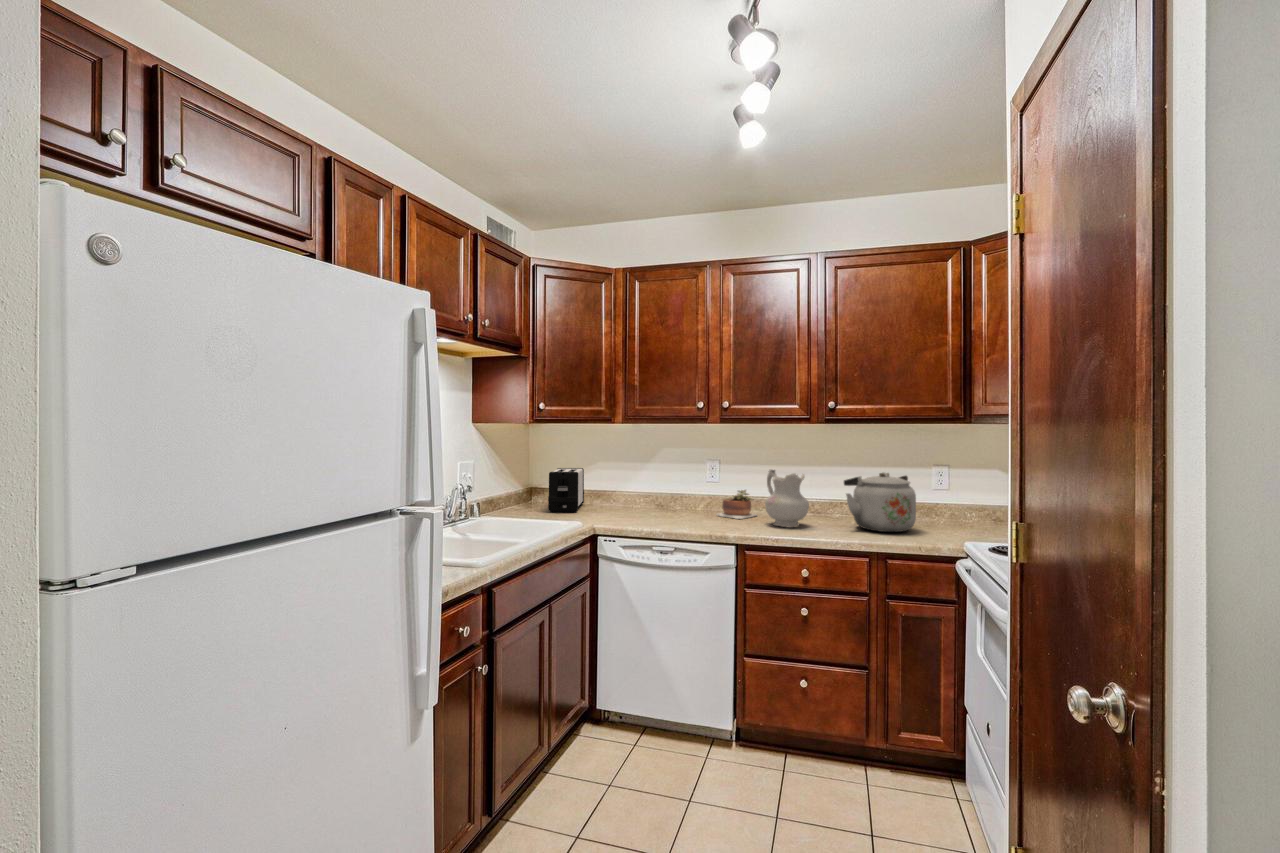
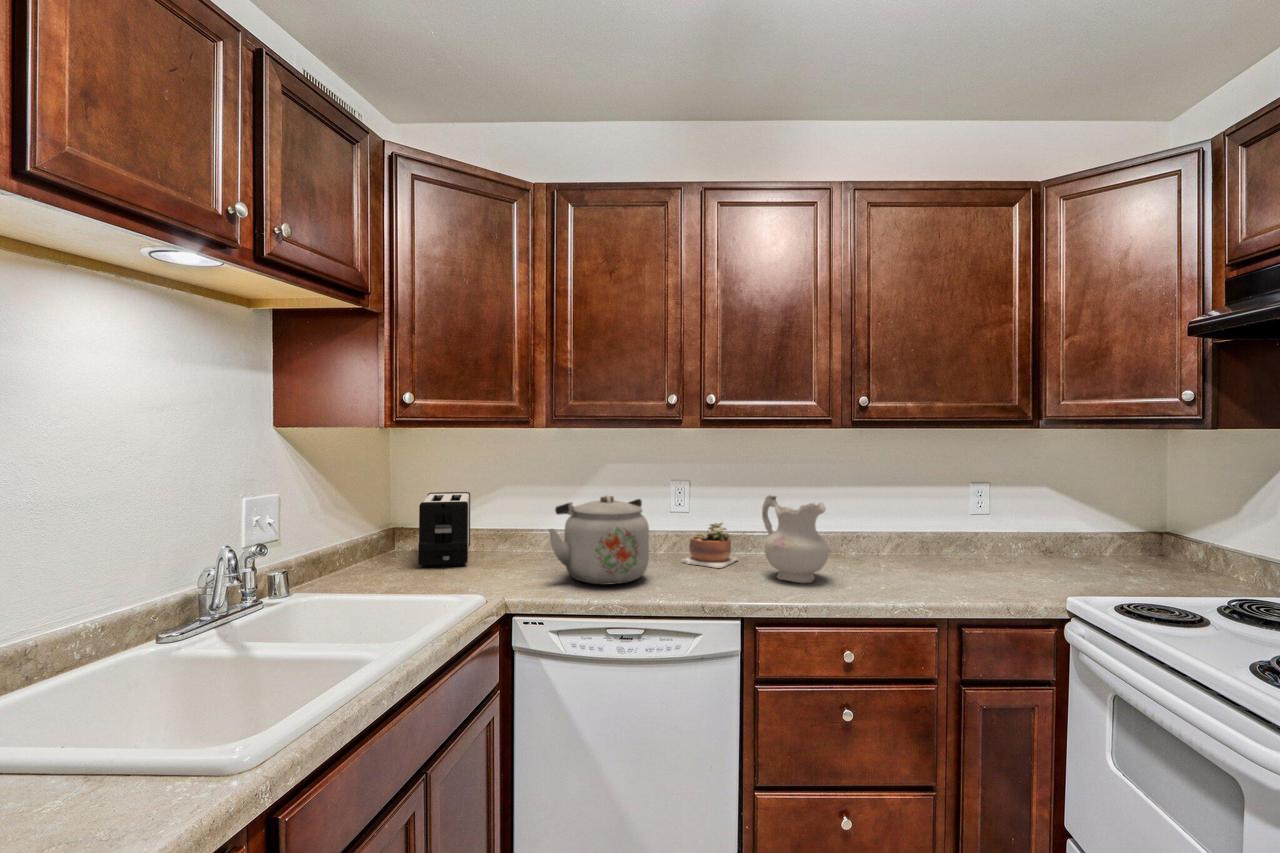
kettle: present [844,472,916,532] -> present [548,495,649,585]

